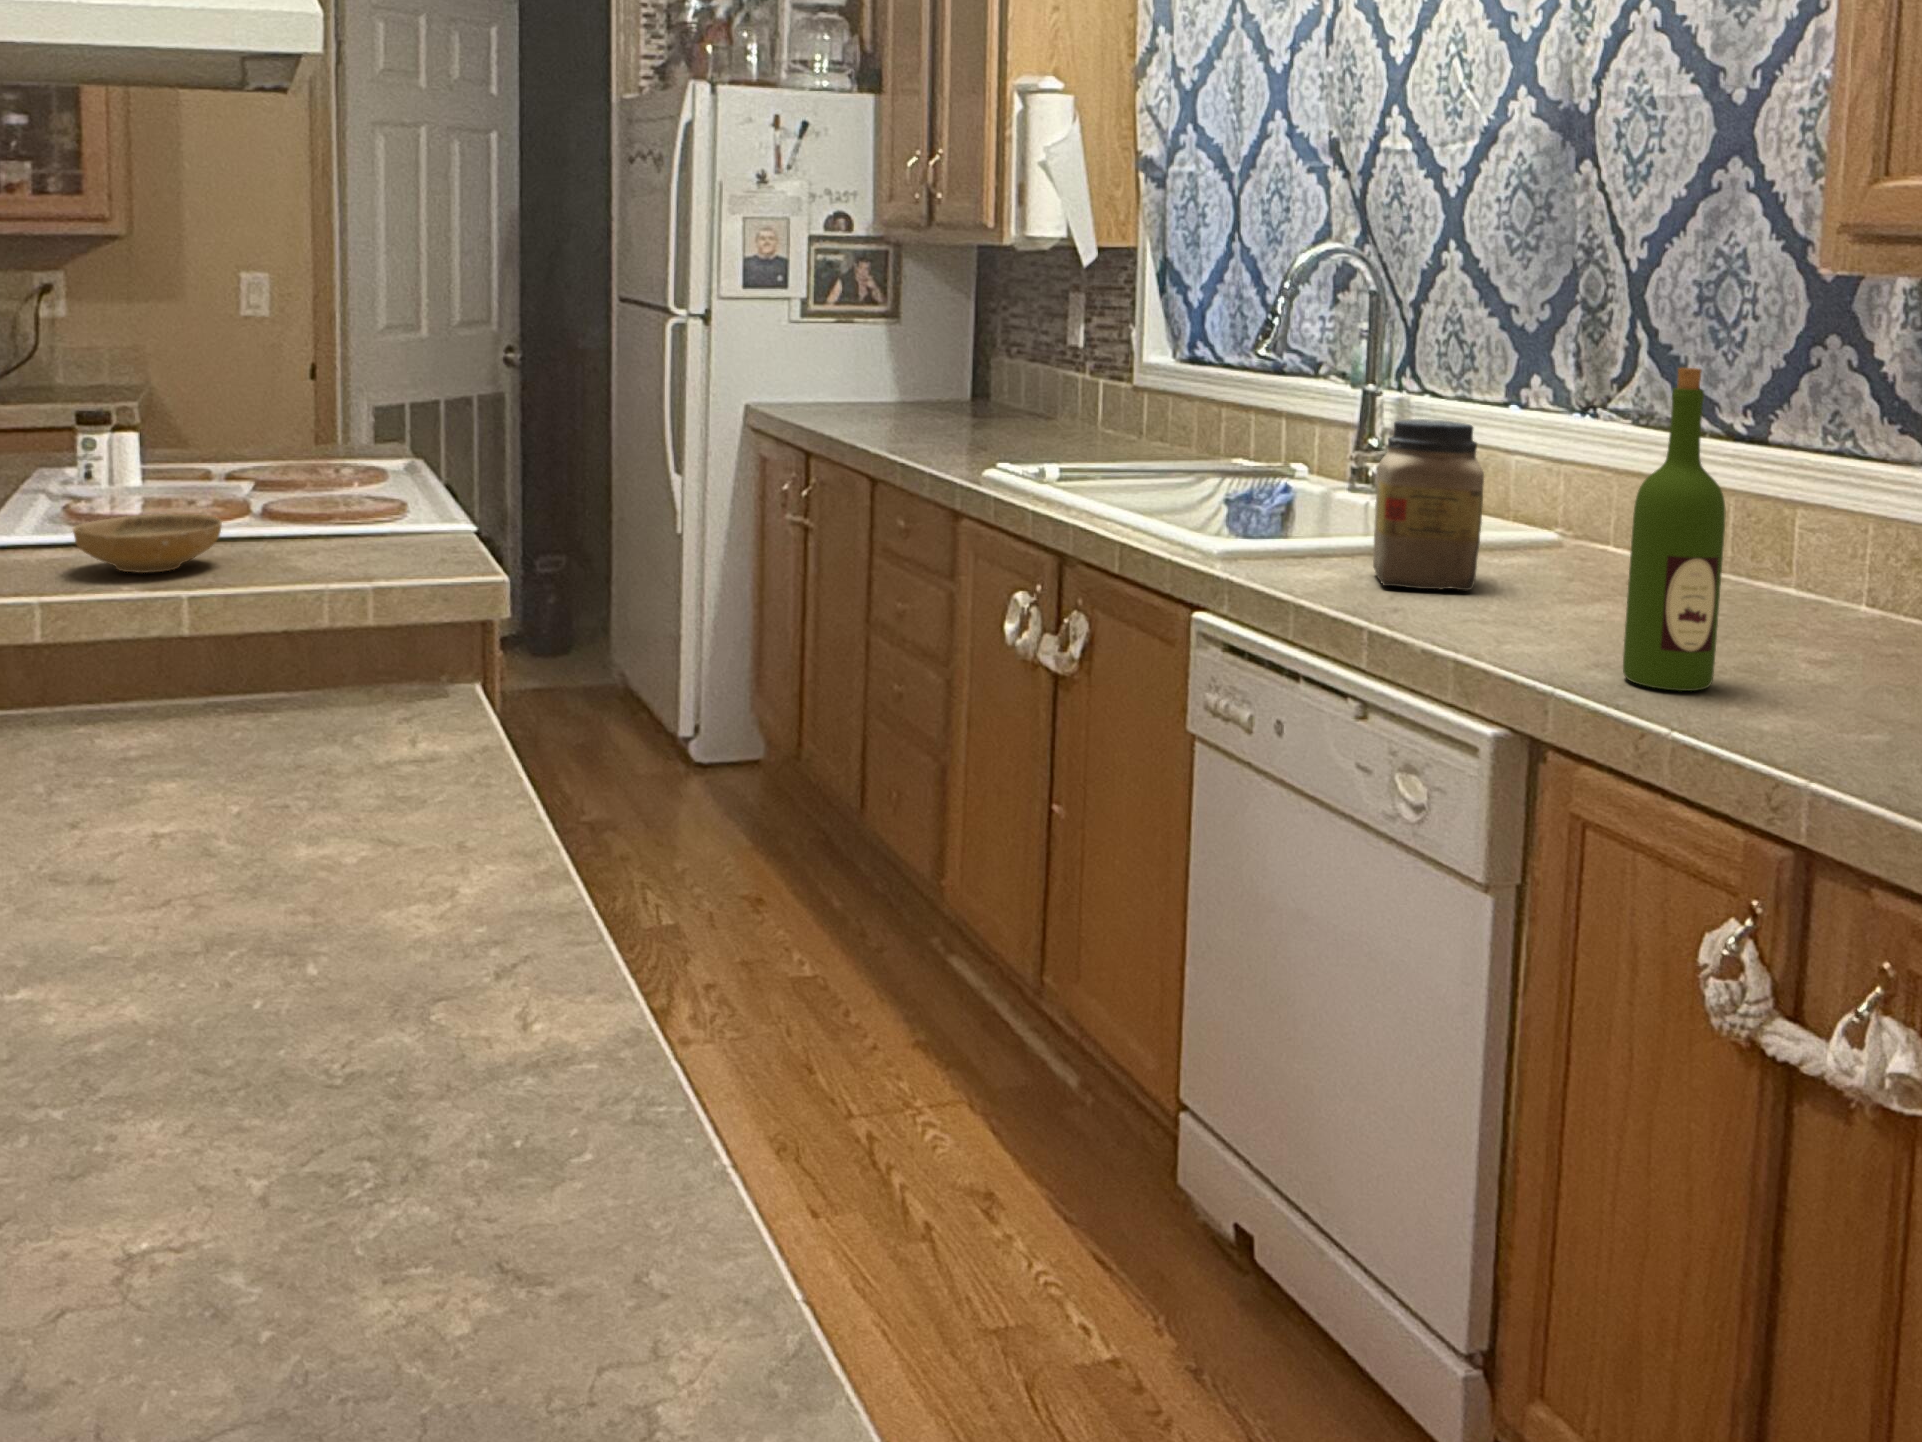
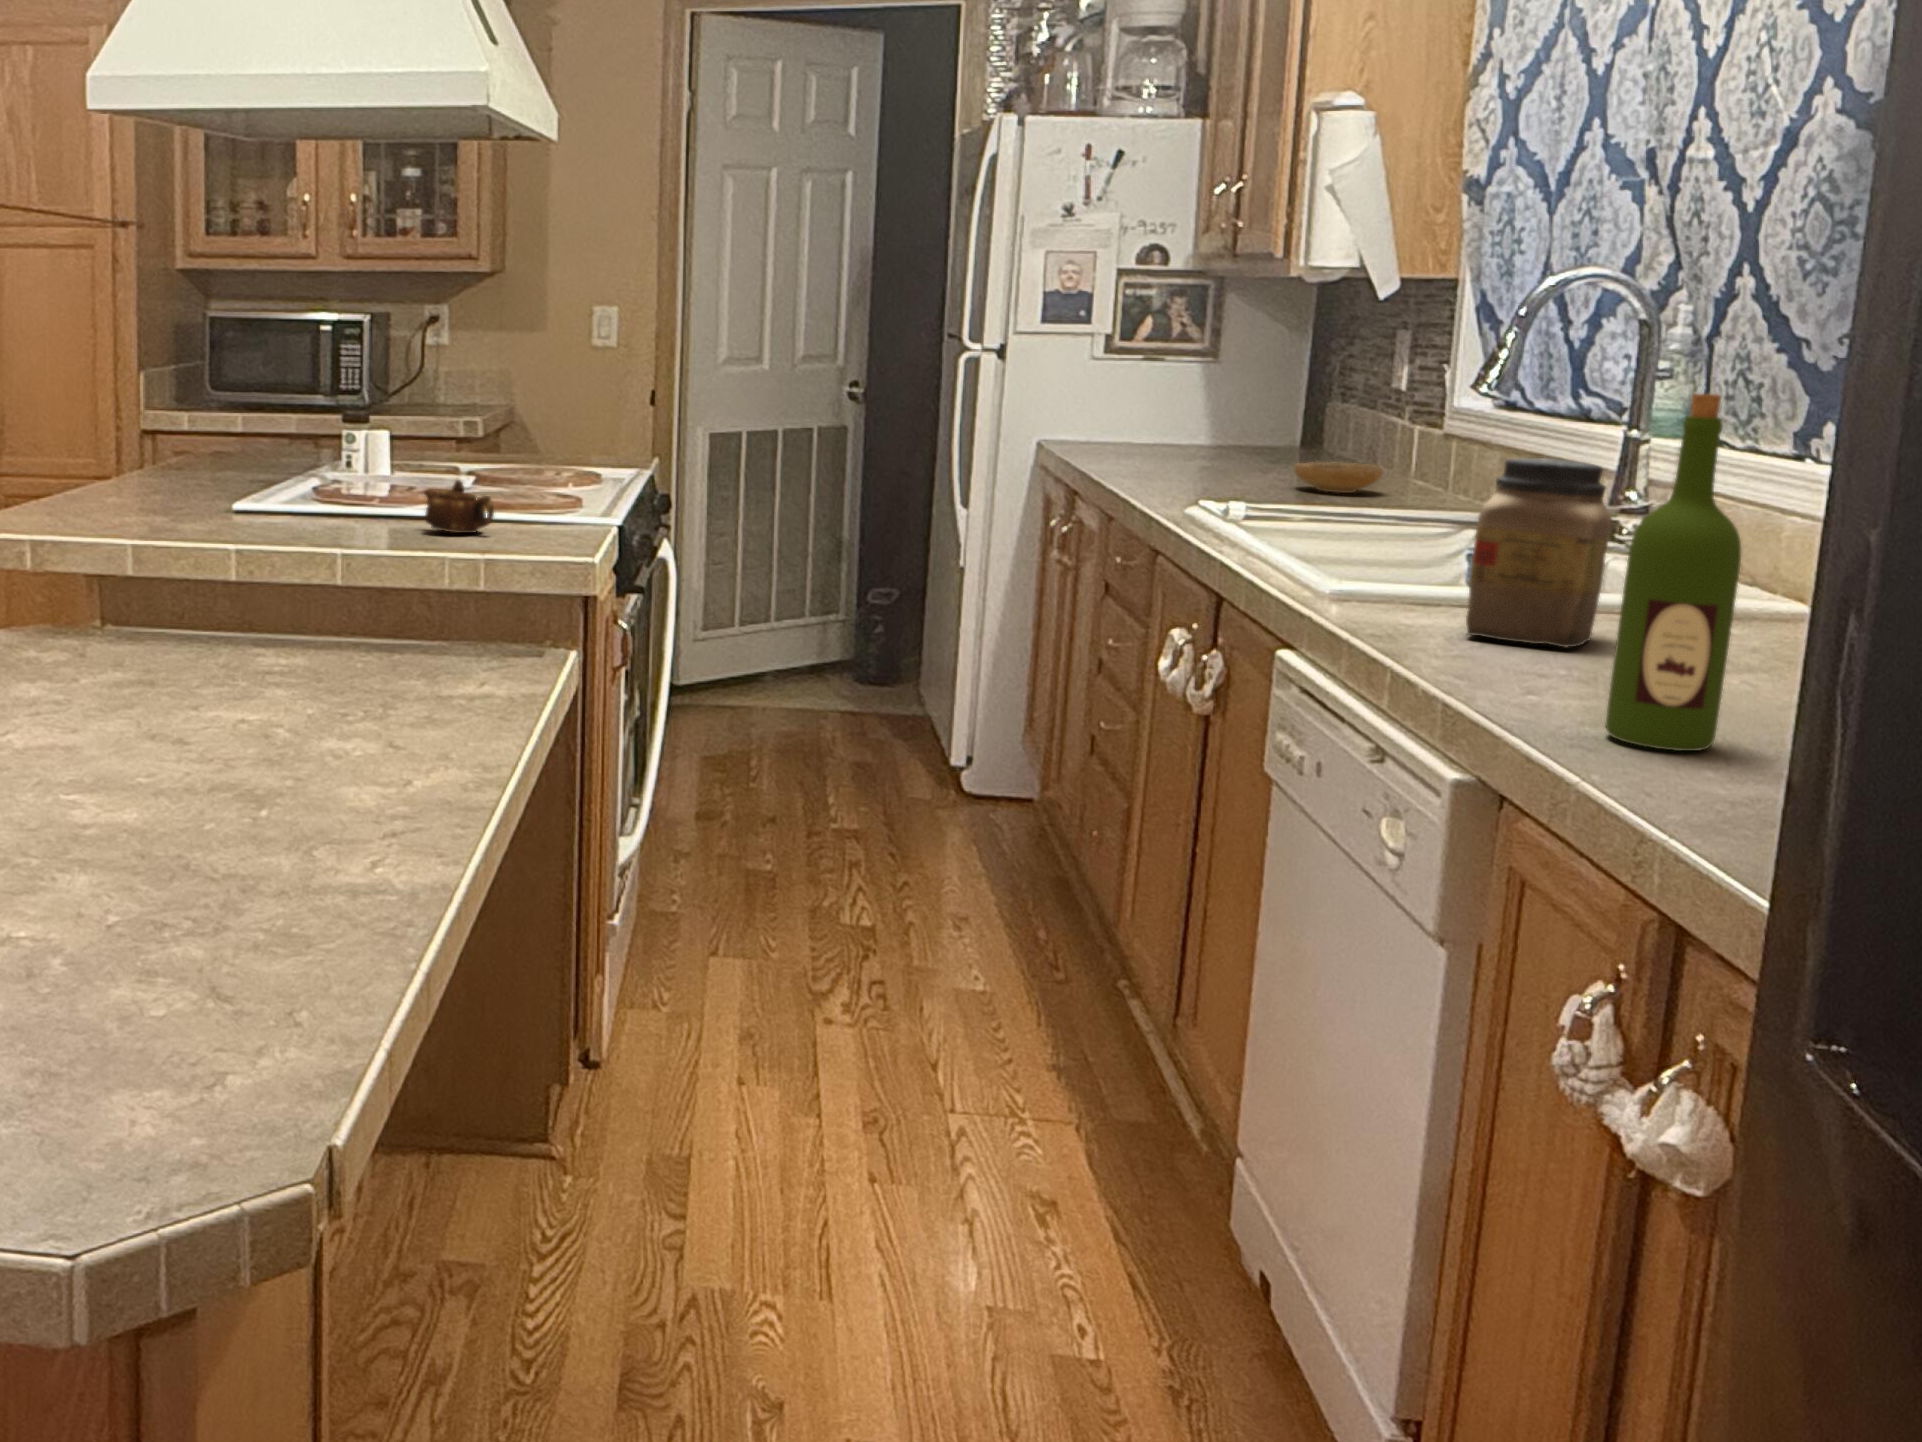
teapot: none [294,502,397,567] -> present [425,480,494,533]
ceramic bowl: present [73,514,222,573] -> present [1295,462,1383,493]

